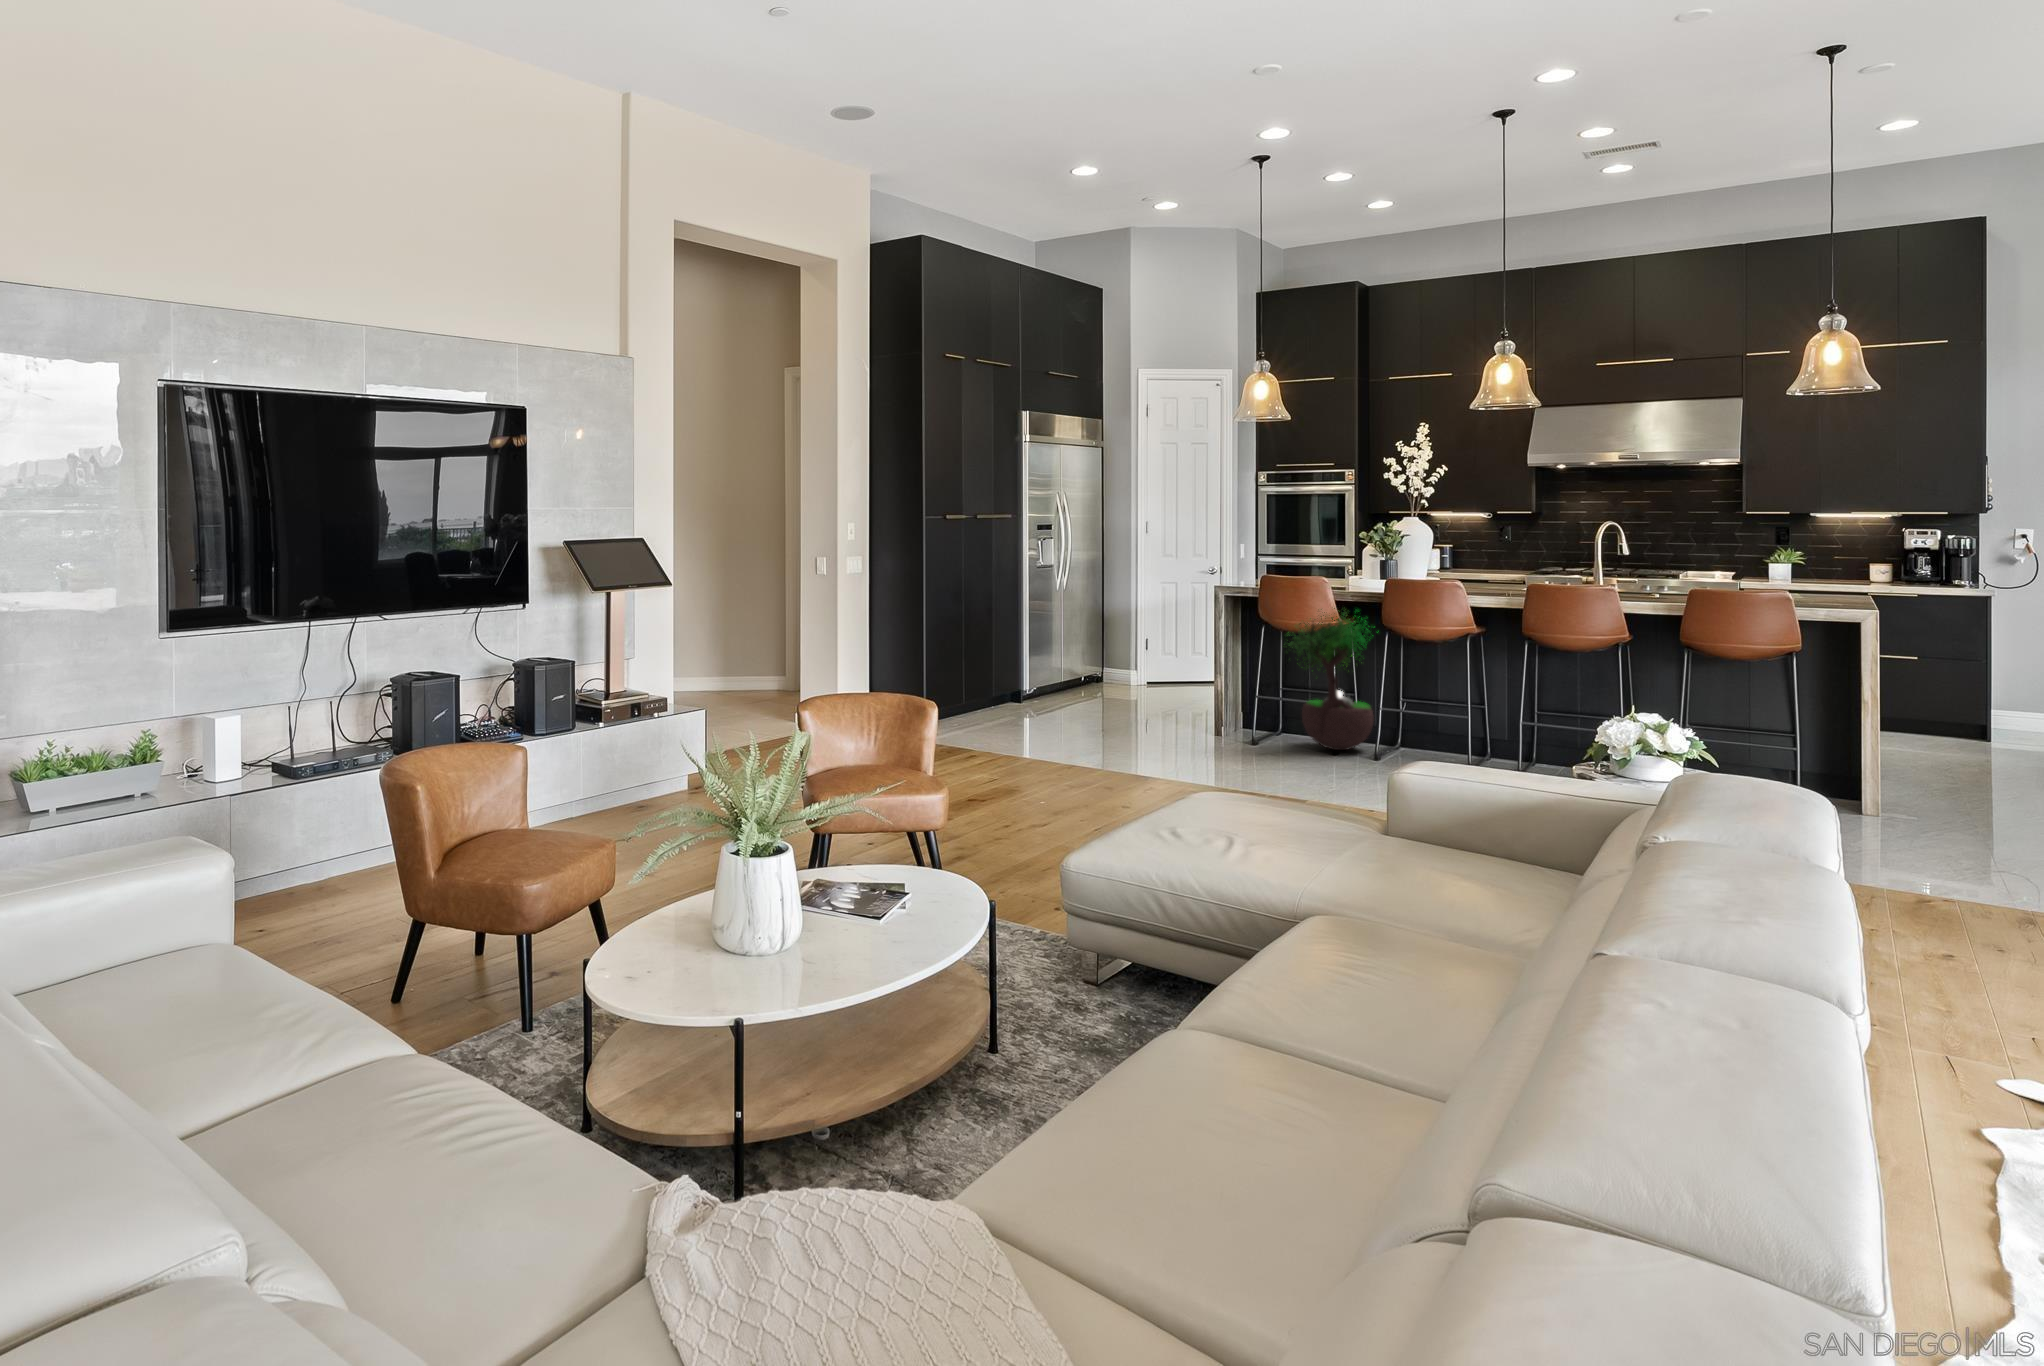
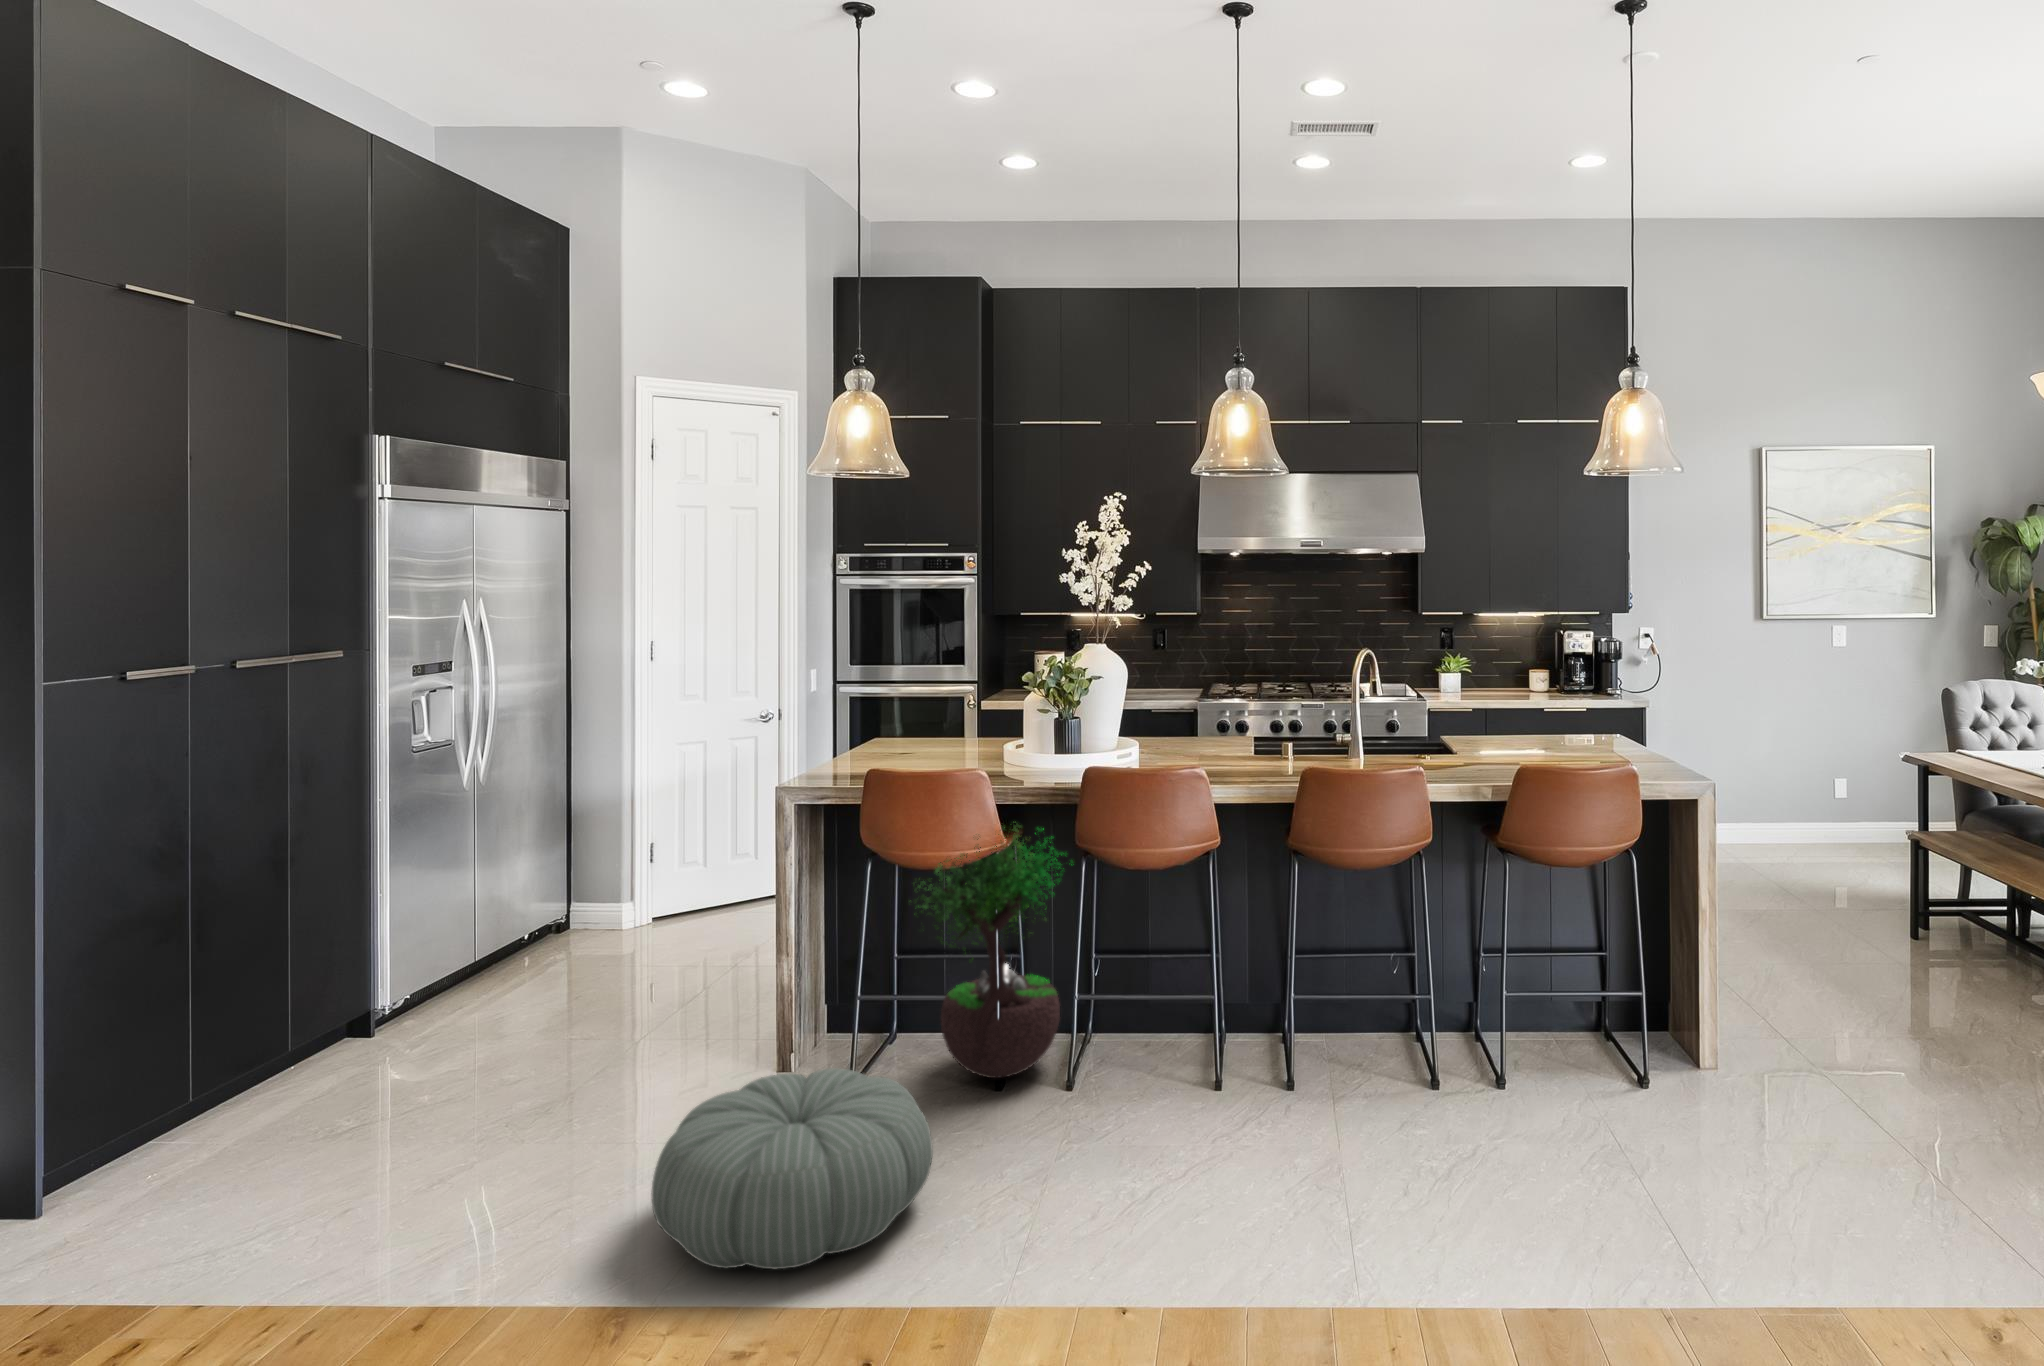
pouf: none [1155,708,1286,775] -> present [651,1068,933,1269]

